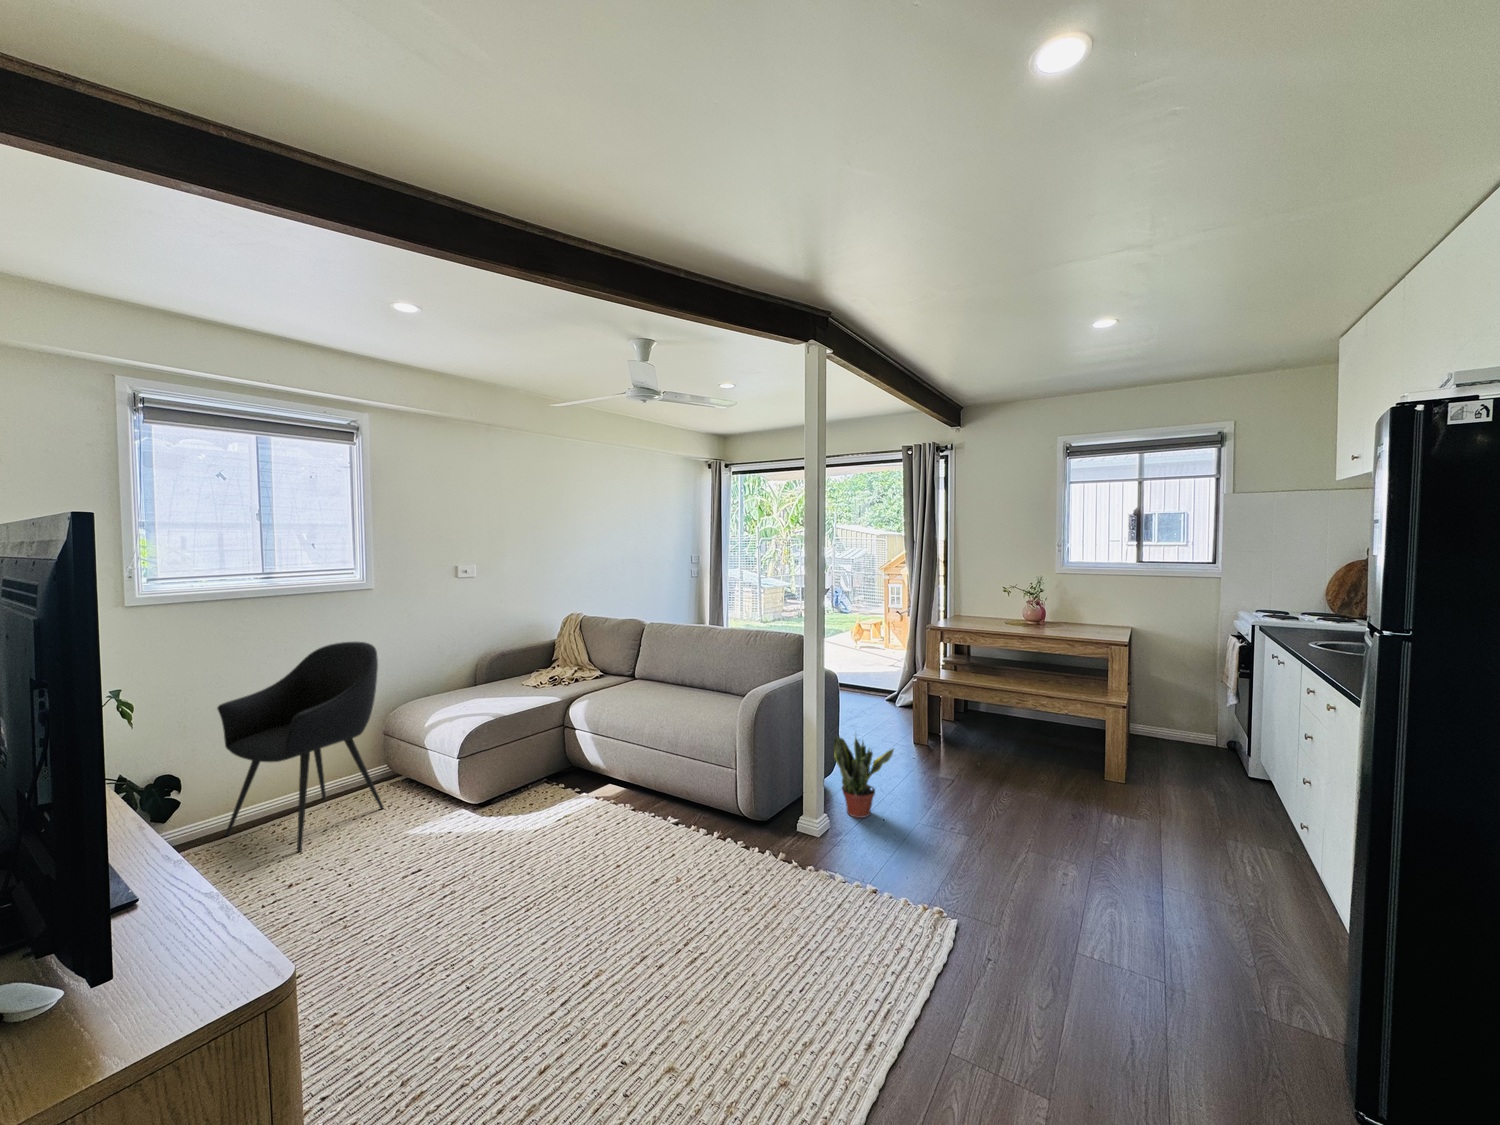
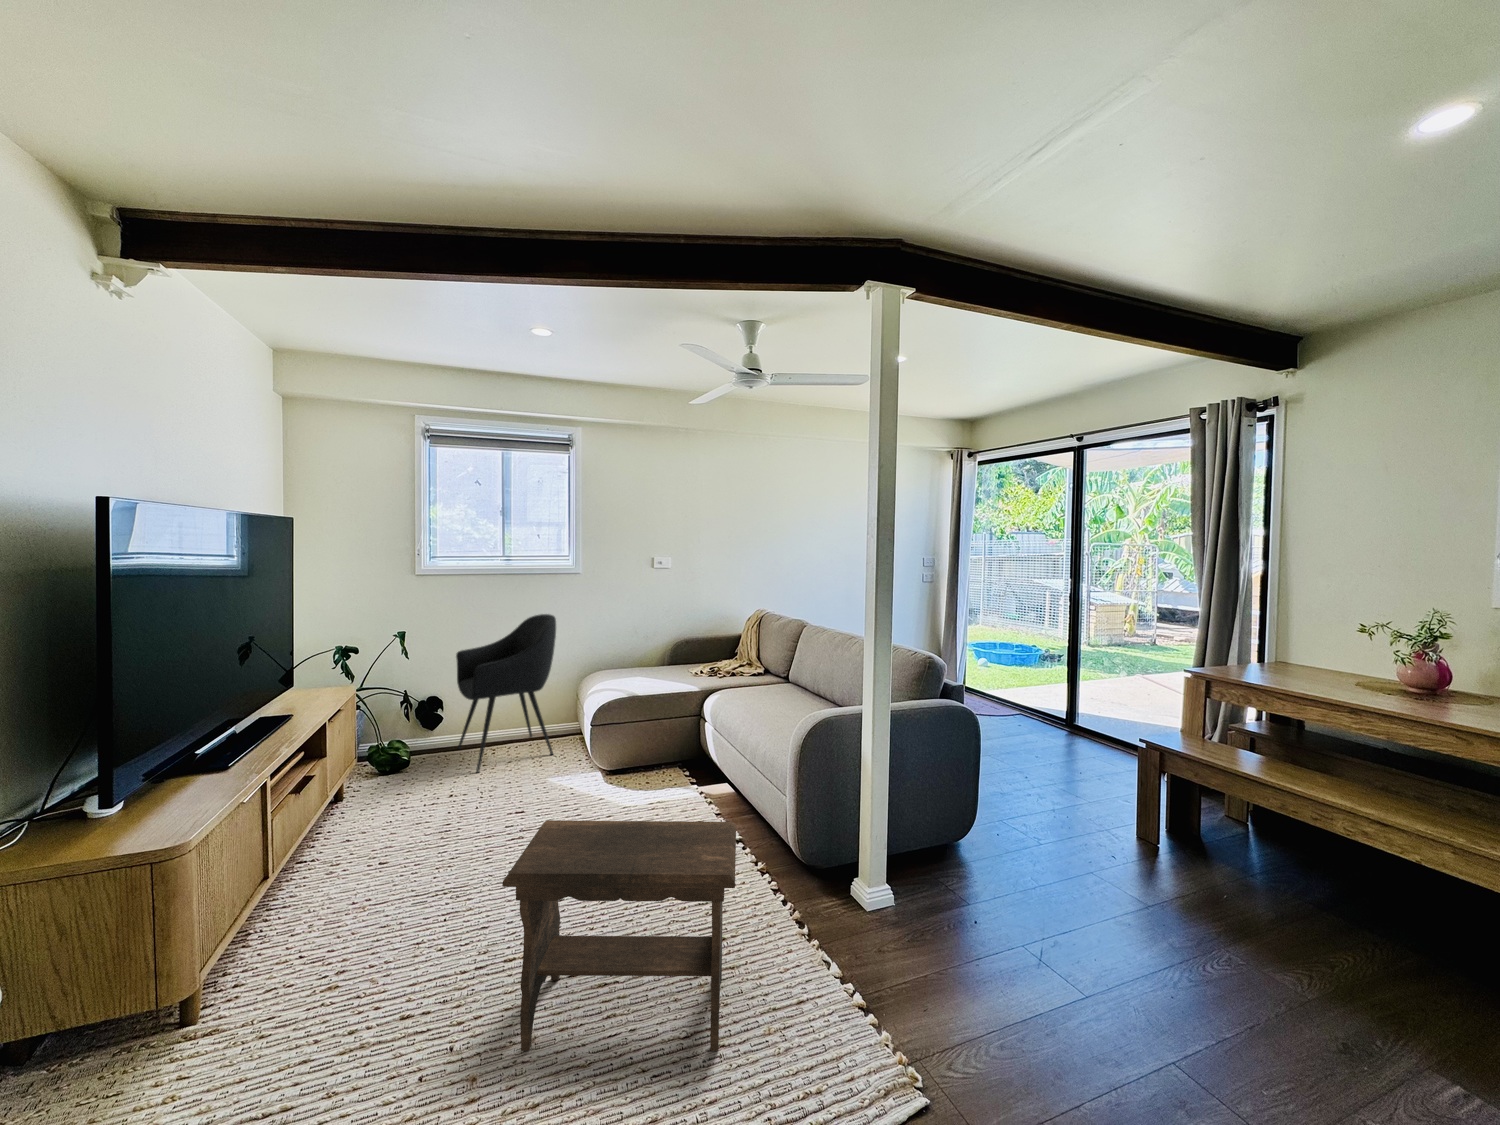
potted plant: present [834,736,894,818] -> none [914,789,983,907]
footstool: none [628,783,838,1030] -> present [502,820,736,1051]

